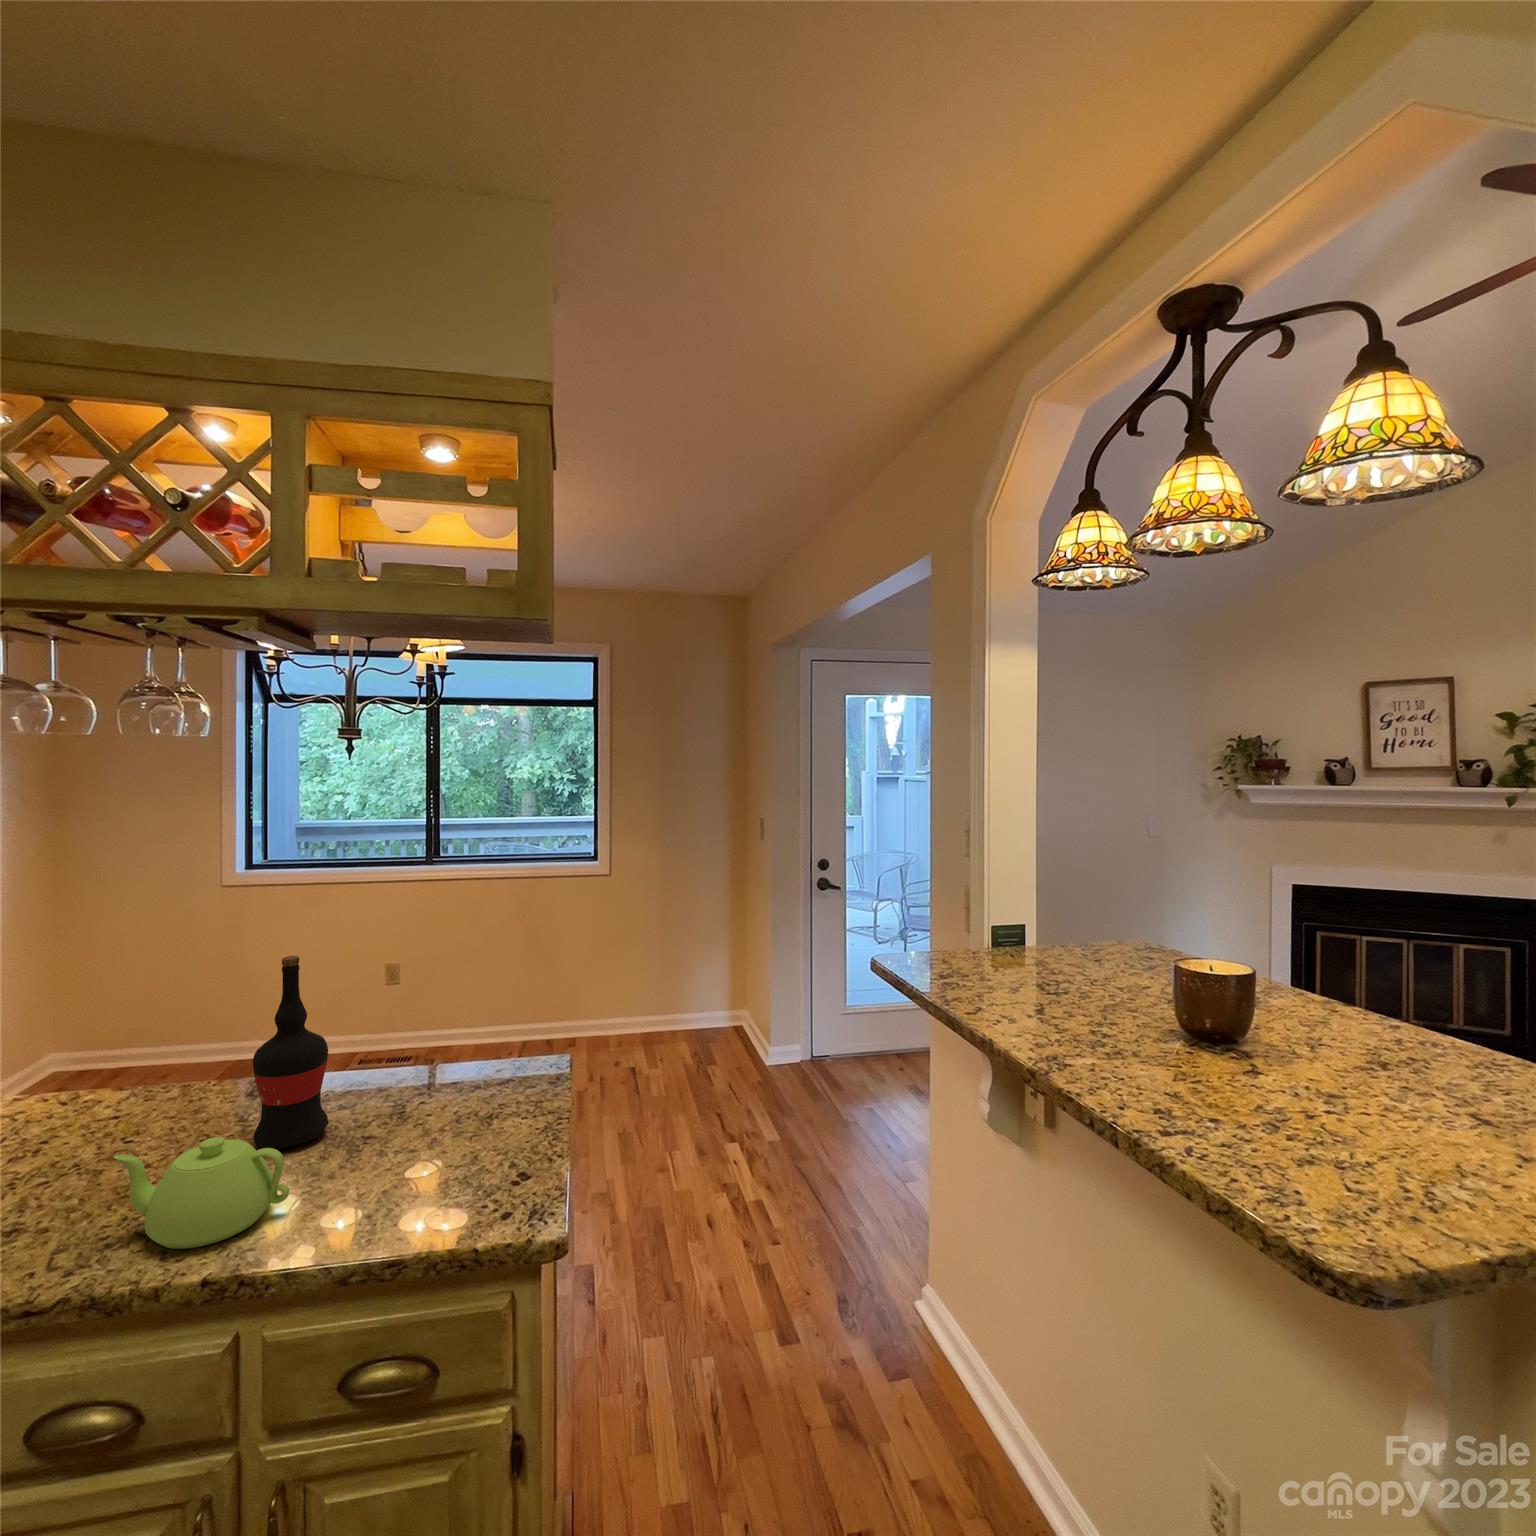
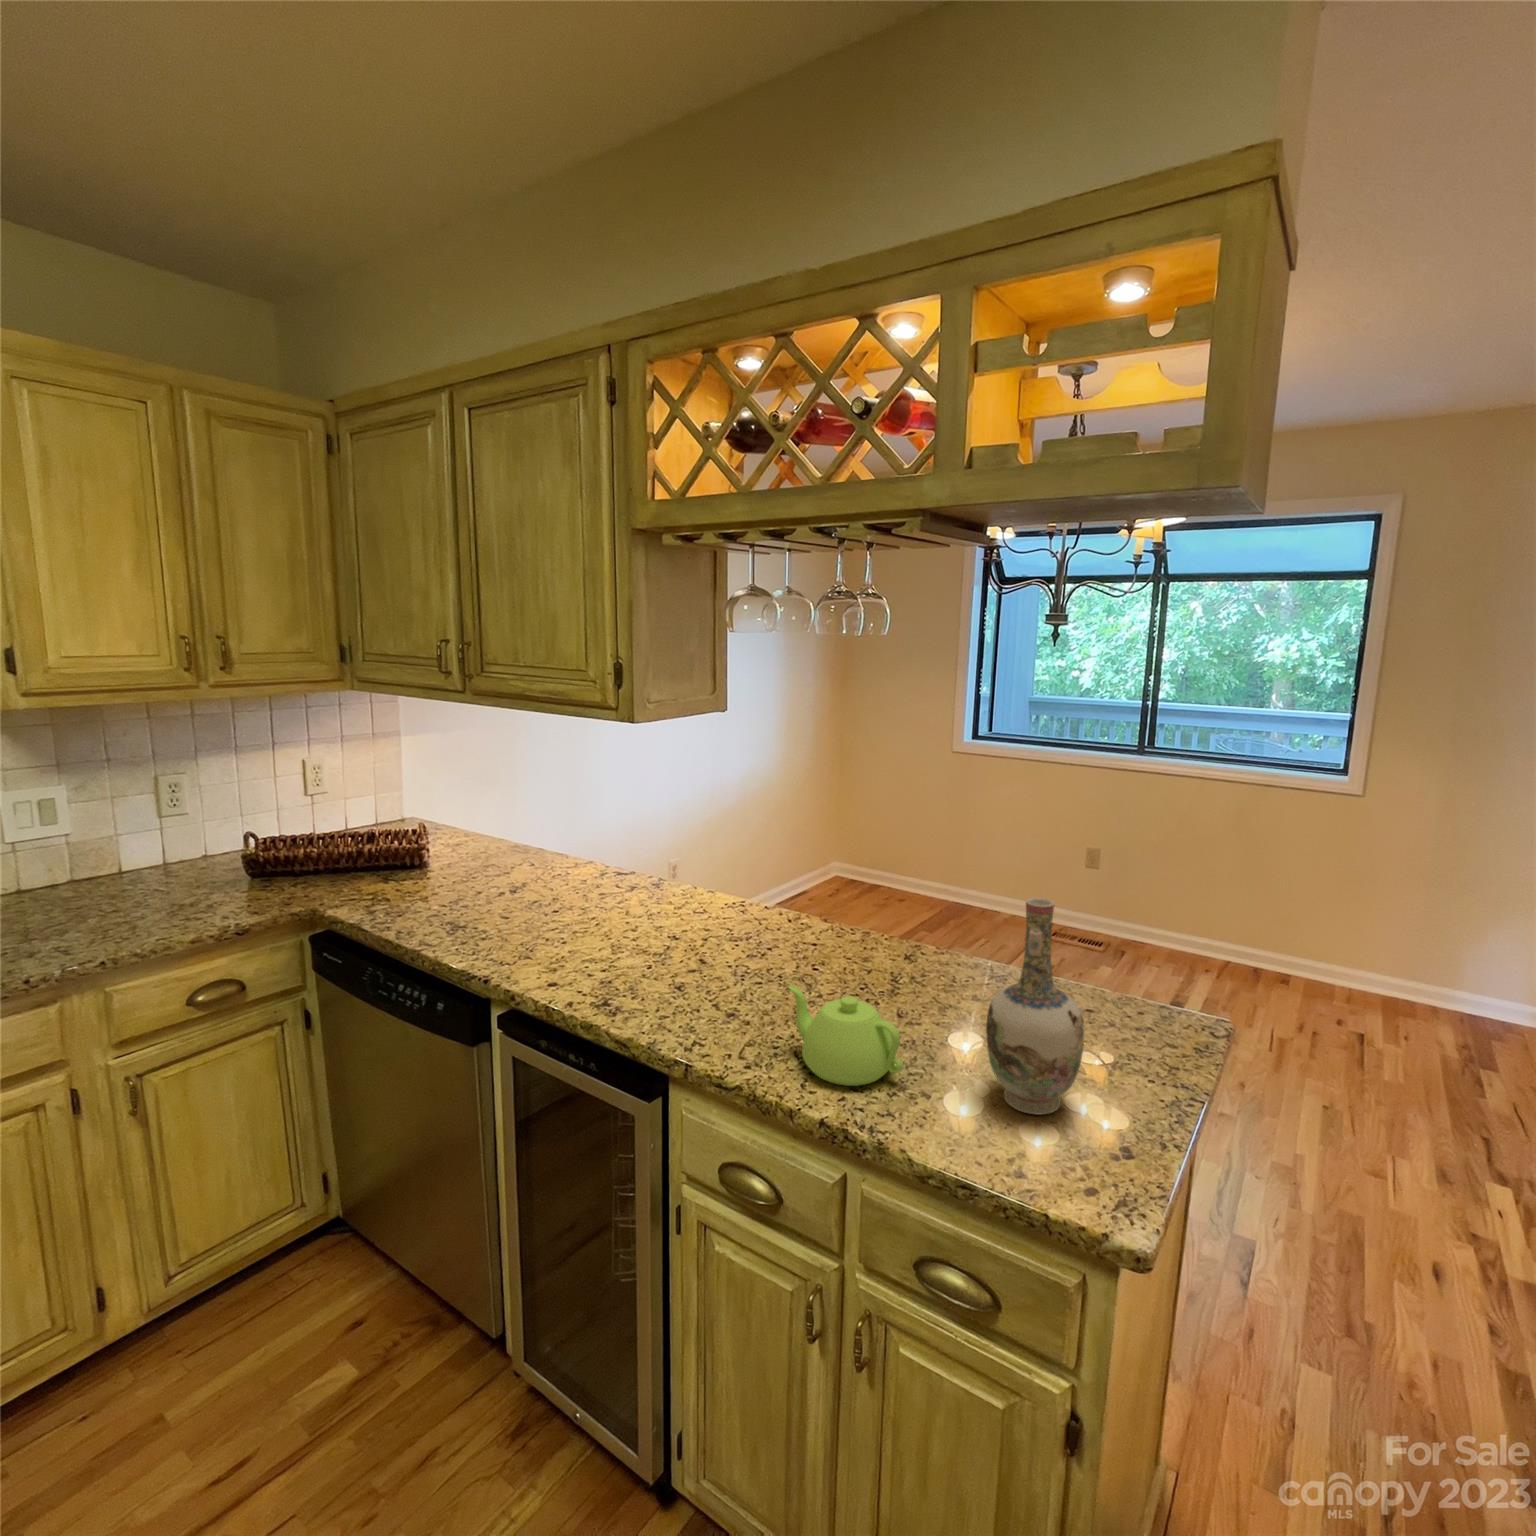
wine bottle: present [253,956,329,1148] -> none [896,848,961,1023]
vase: none [381,972,475,1183] -> present [986,898,1084,1115]

